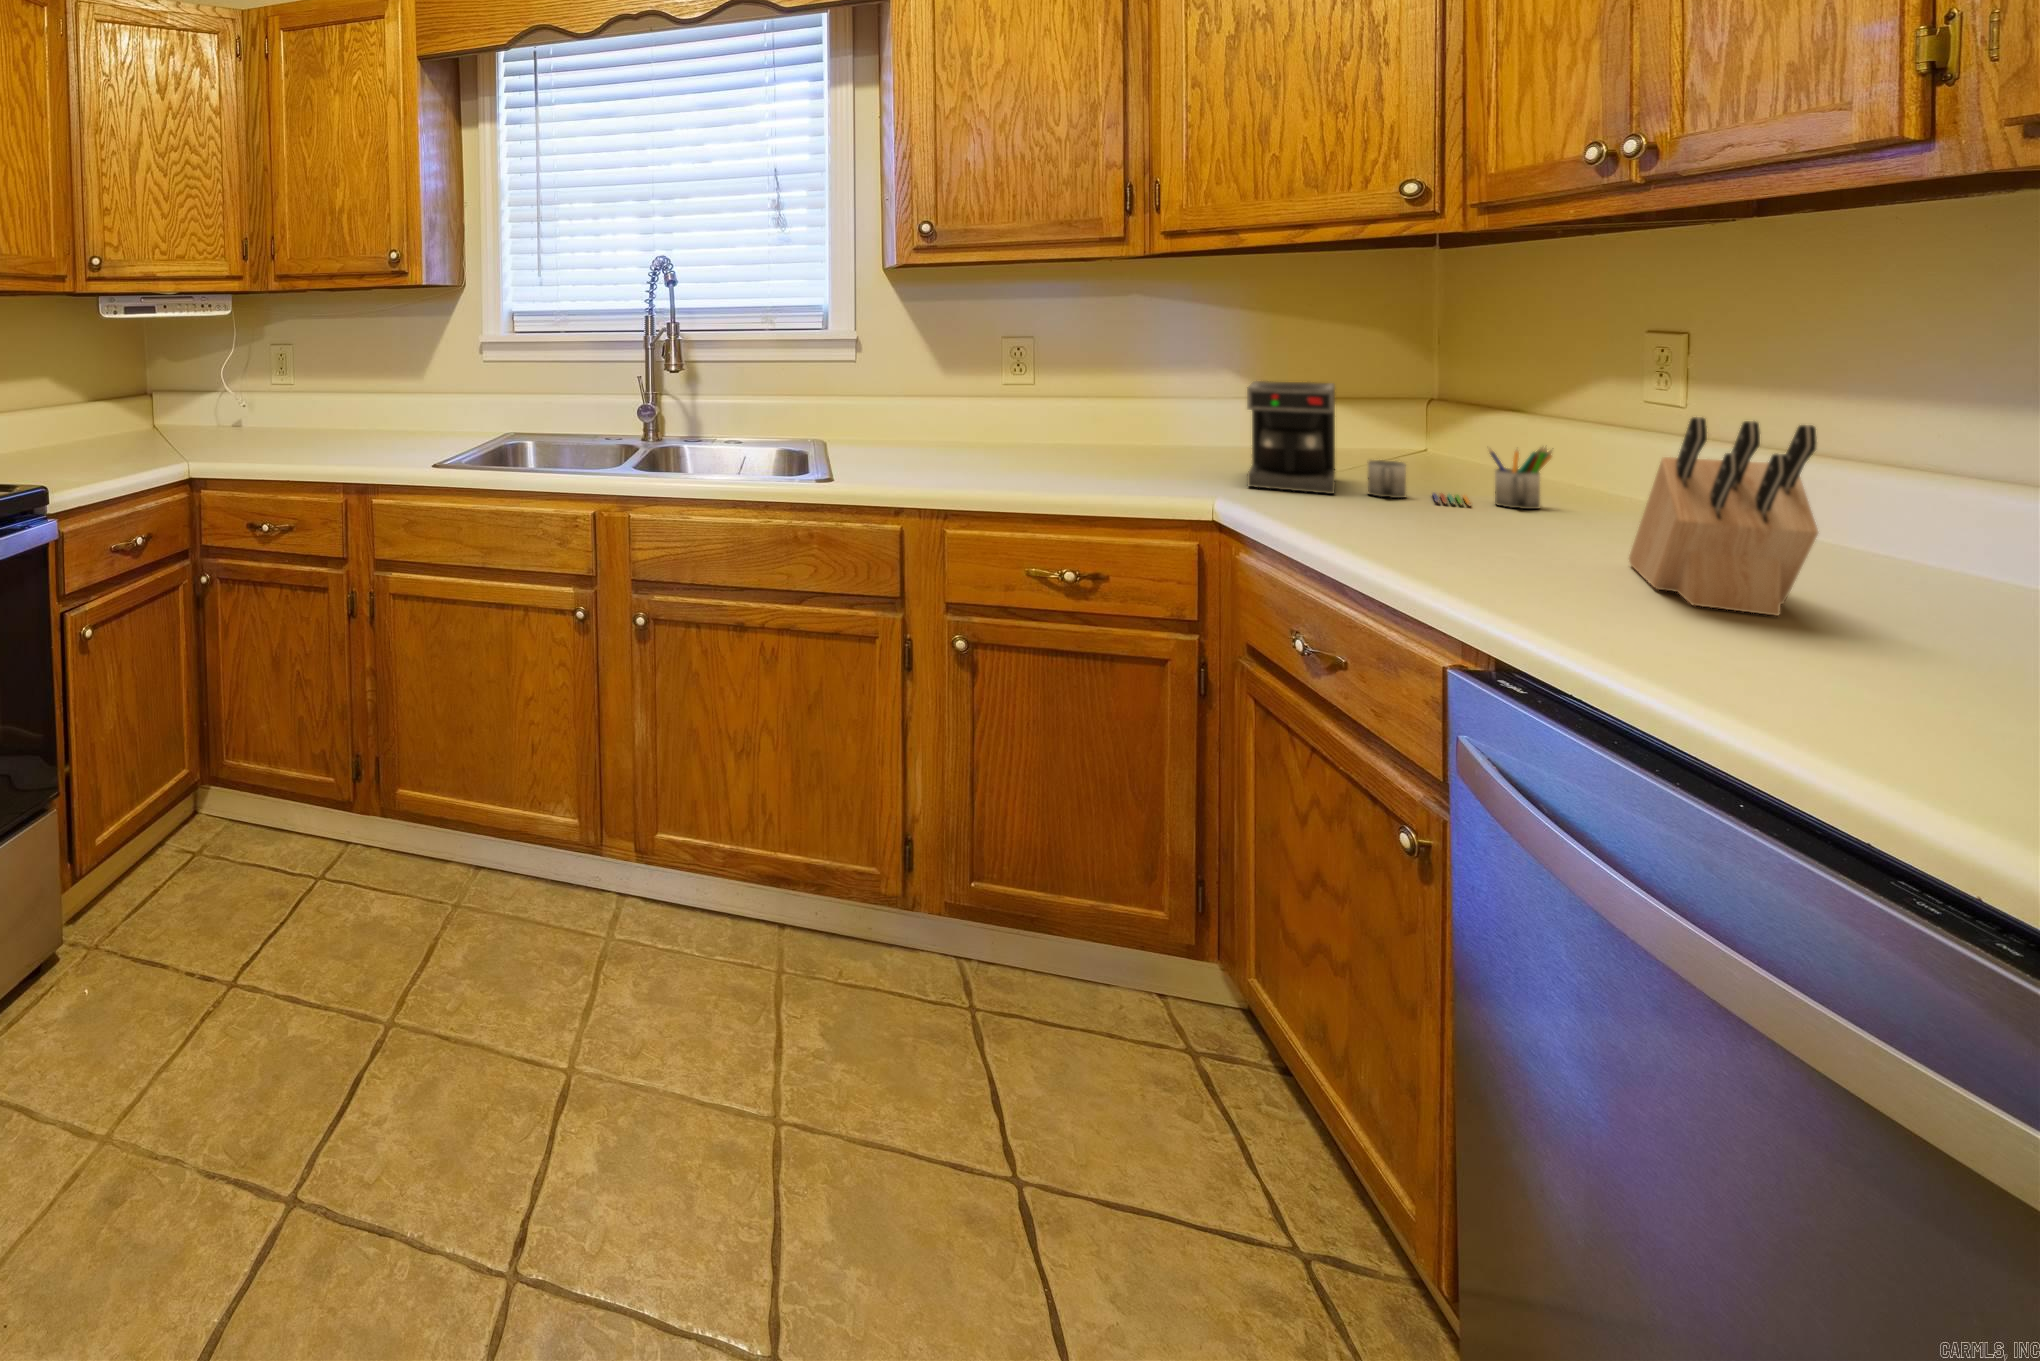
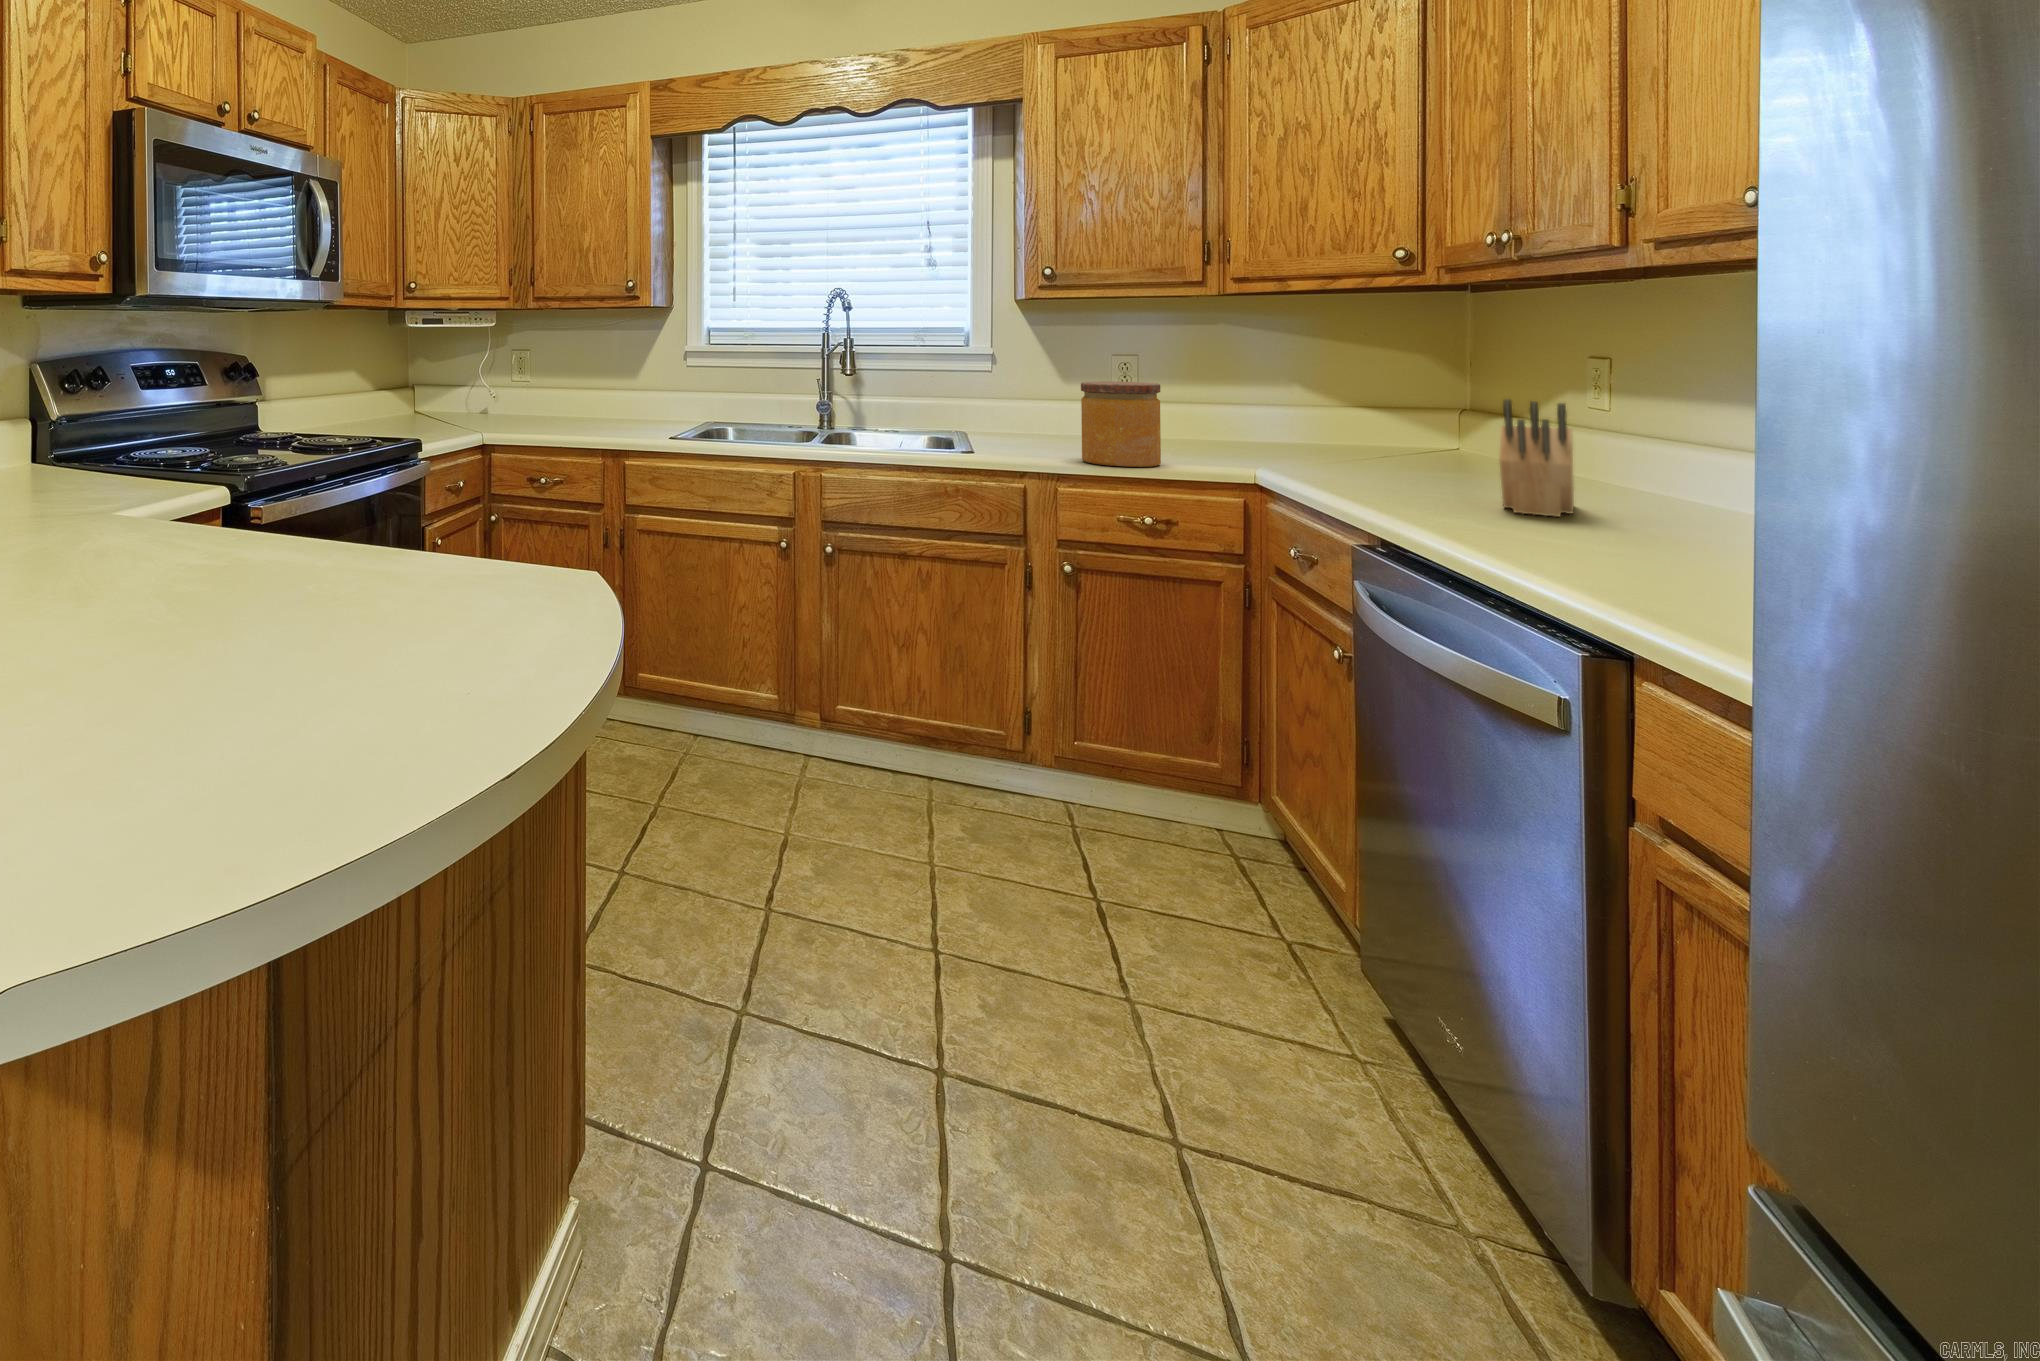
jar: none [972,376,1082,499] -> present [1081,381,1161,467]
coffee maker: present [1247,381,1552,509] -> none [1288,391,1503,479]

